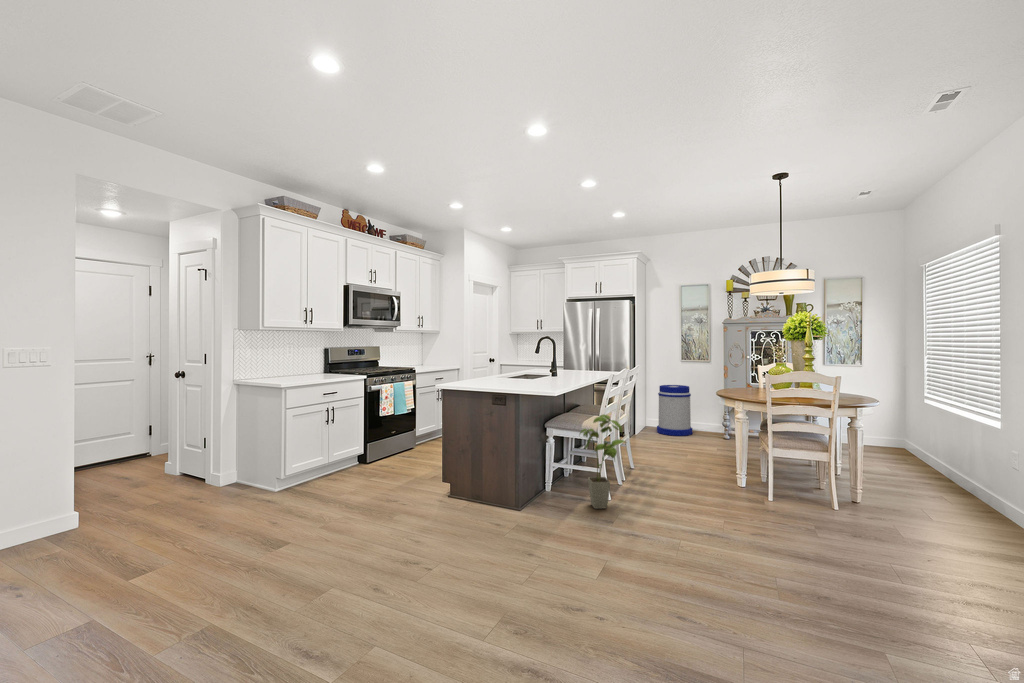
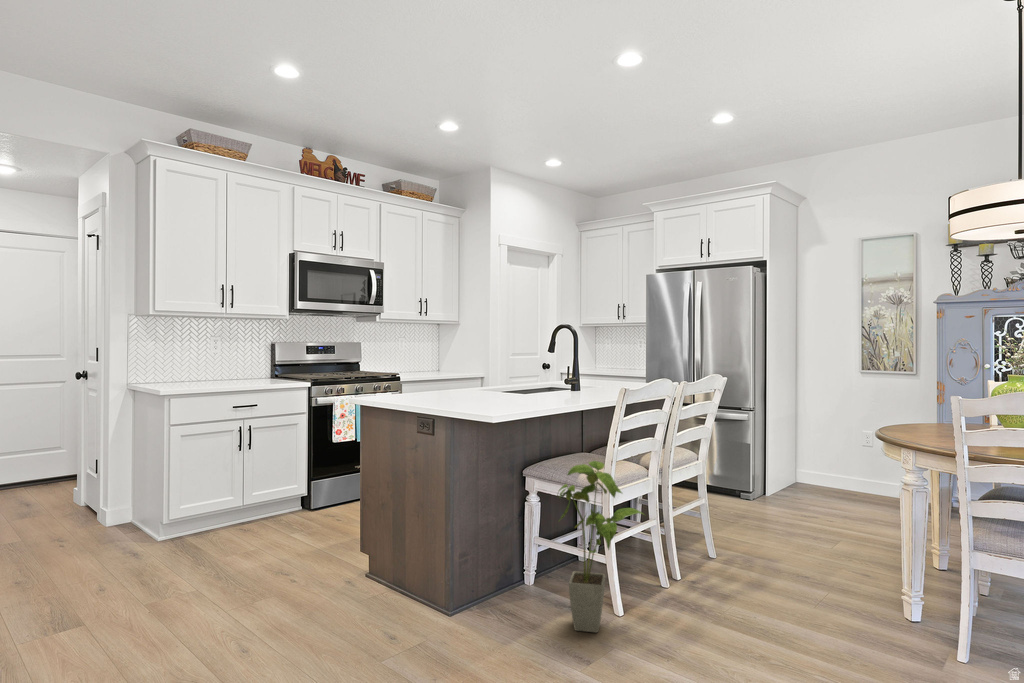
trash can: present [657,385,692,436] -> none [812,412,878,503]

